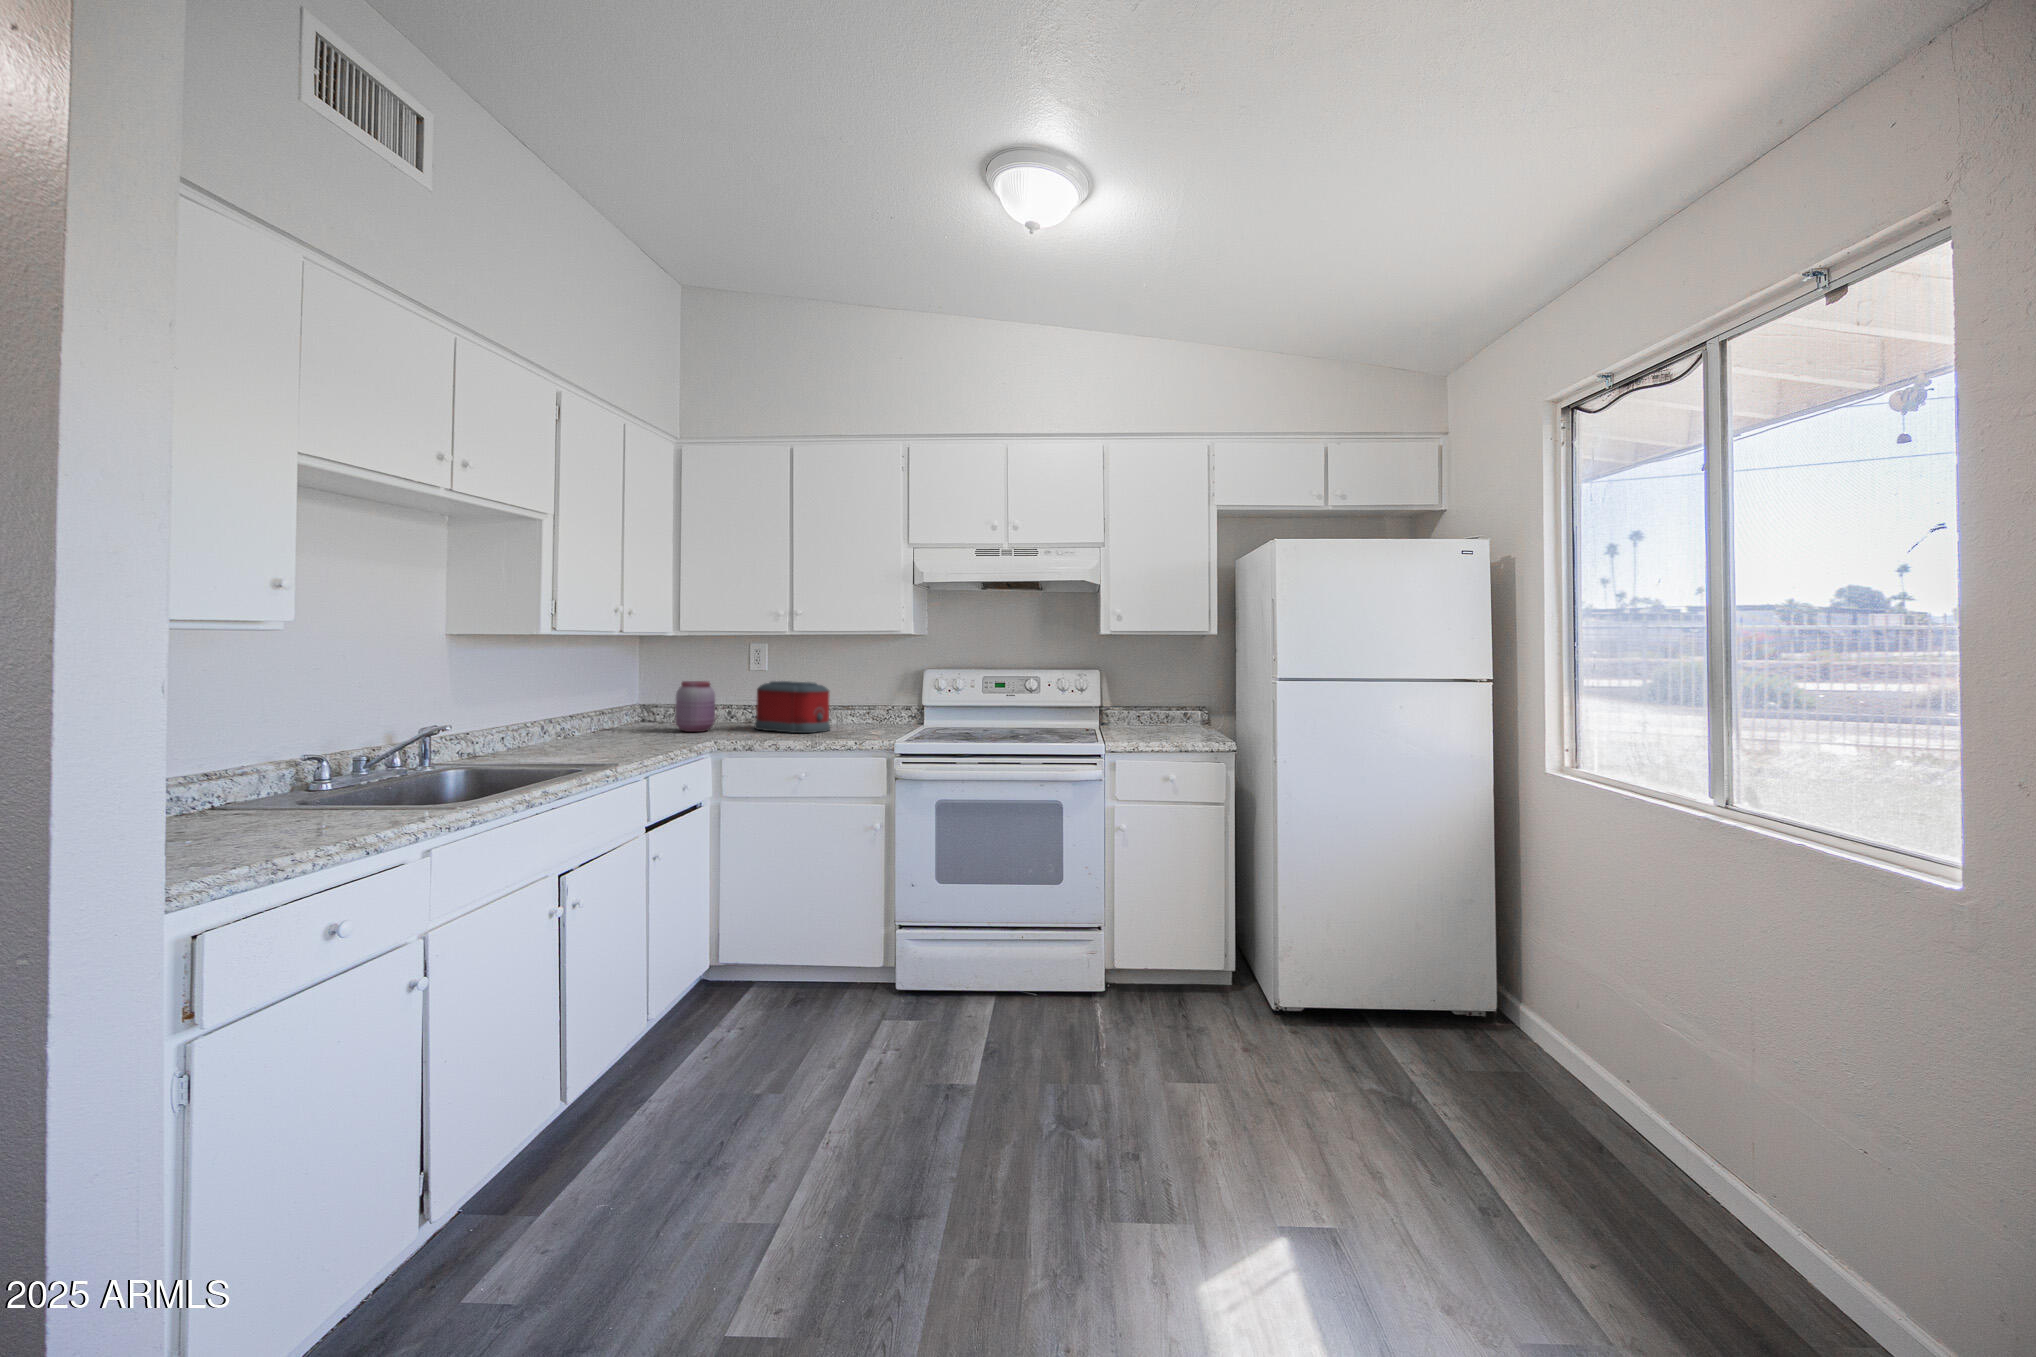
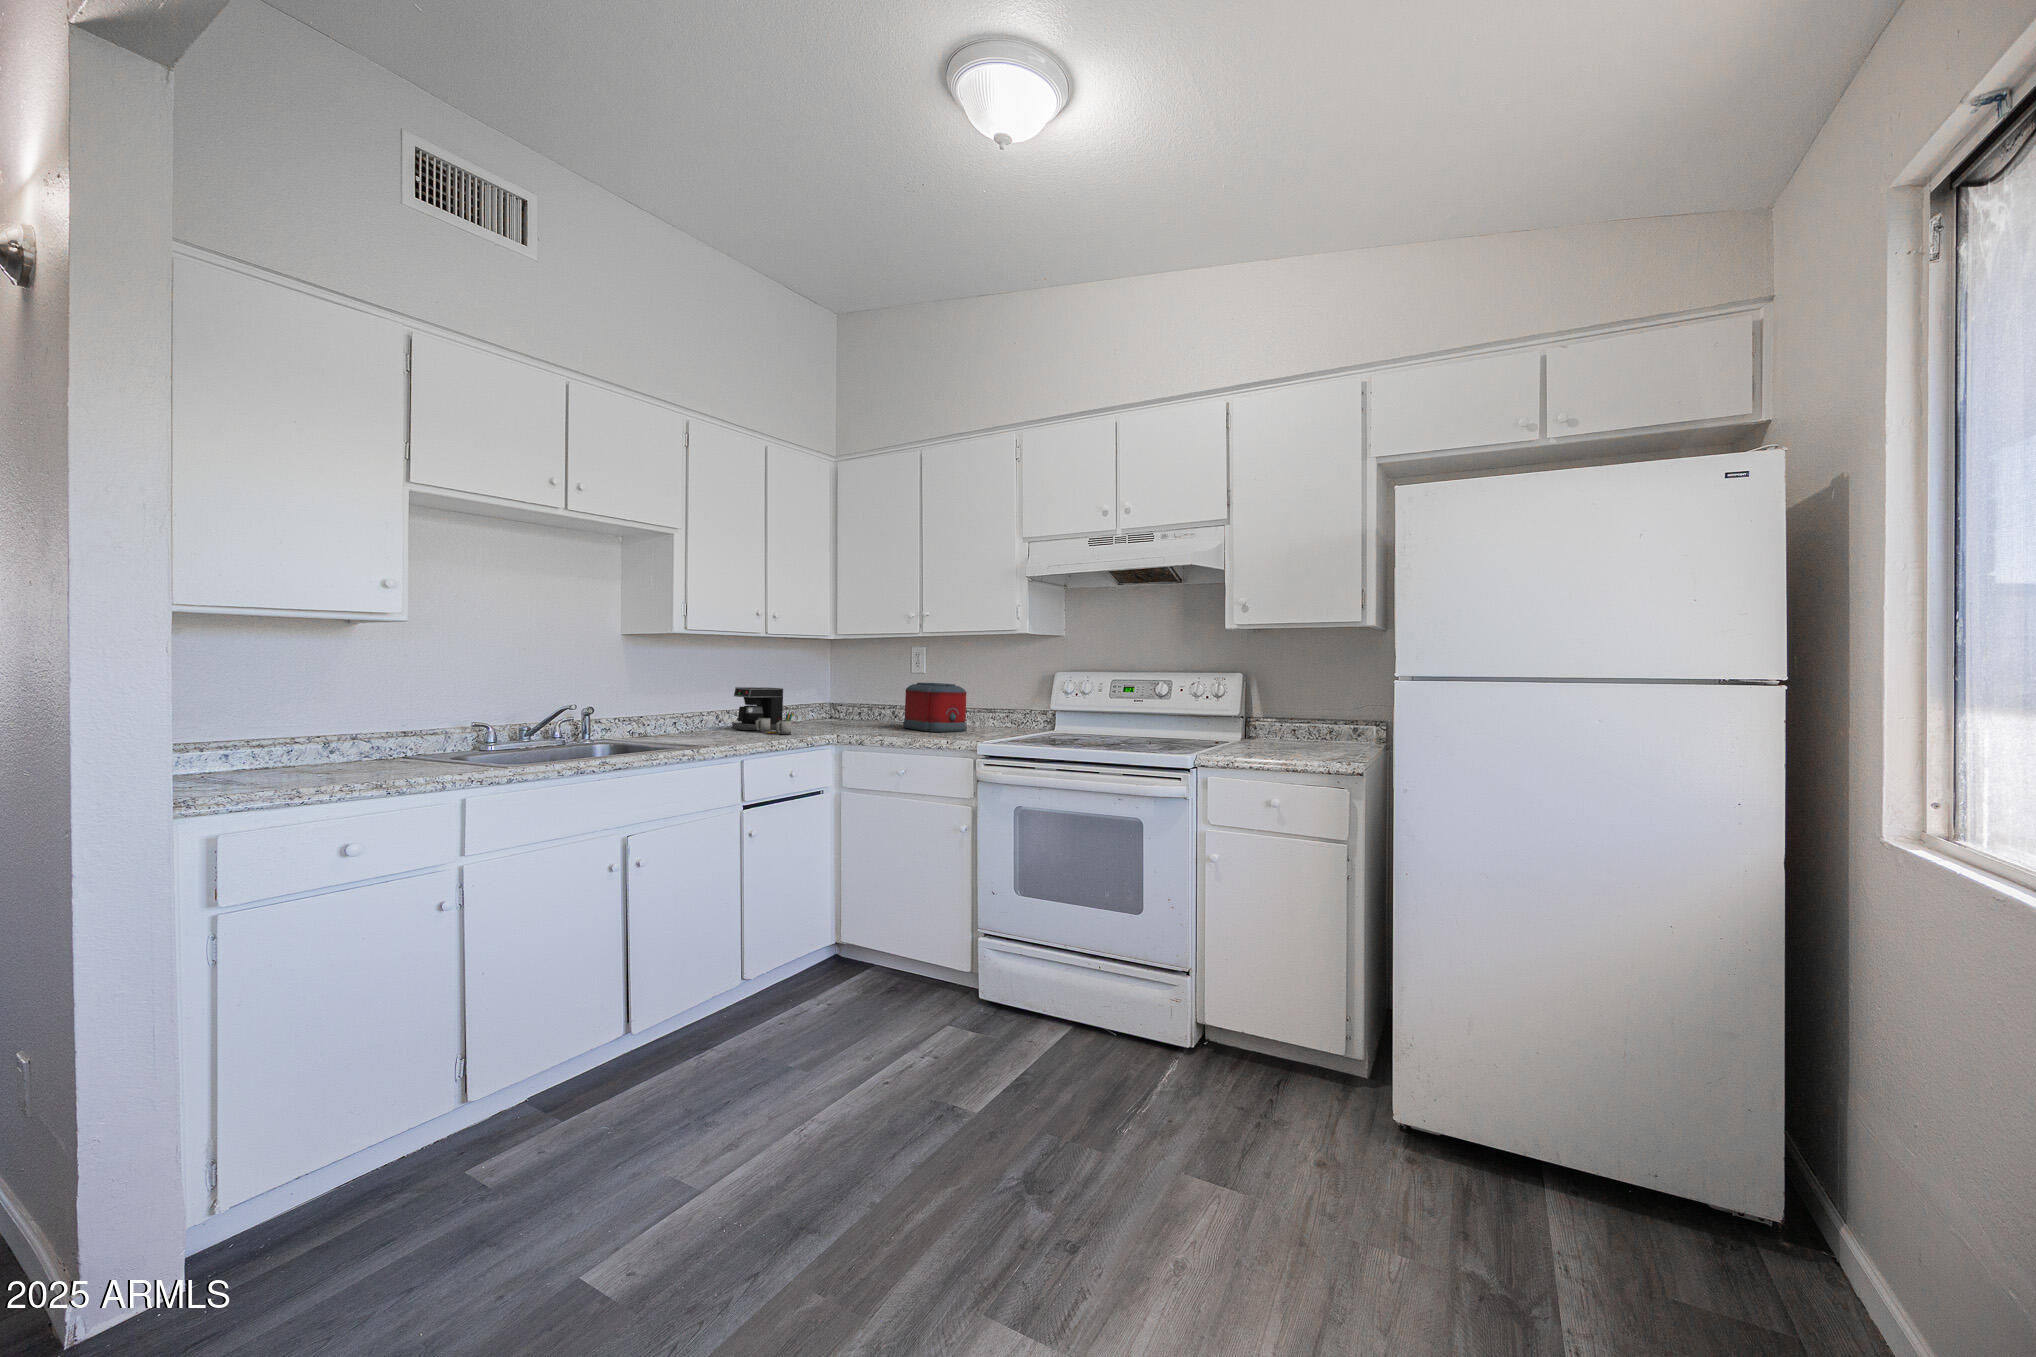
jar: present [675,681,715,732] -> none [835,681,870,727]
coffee maker: none [563,691,657,745] -> present [732,687,794,734]

